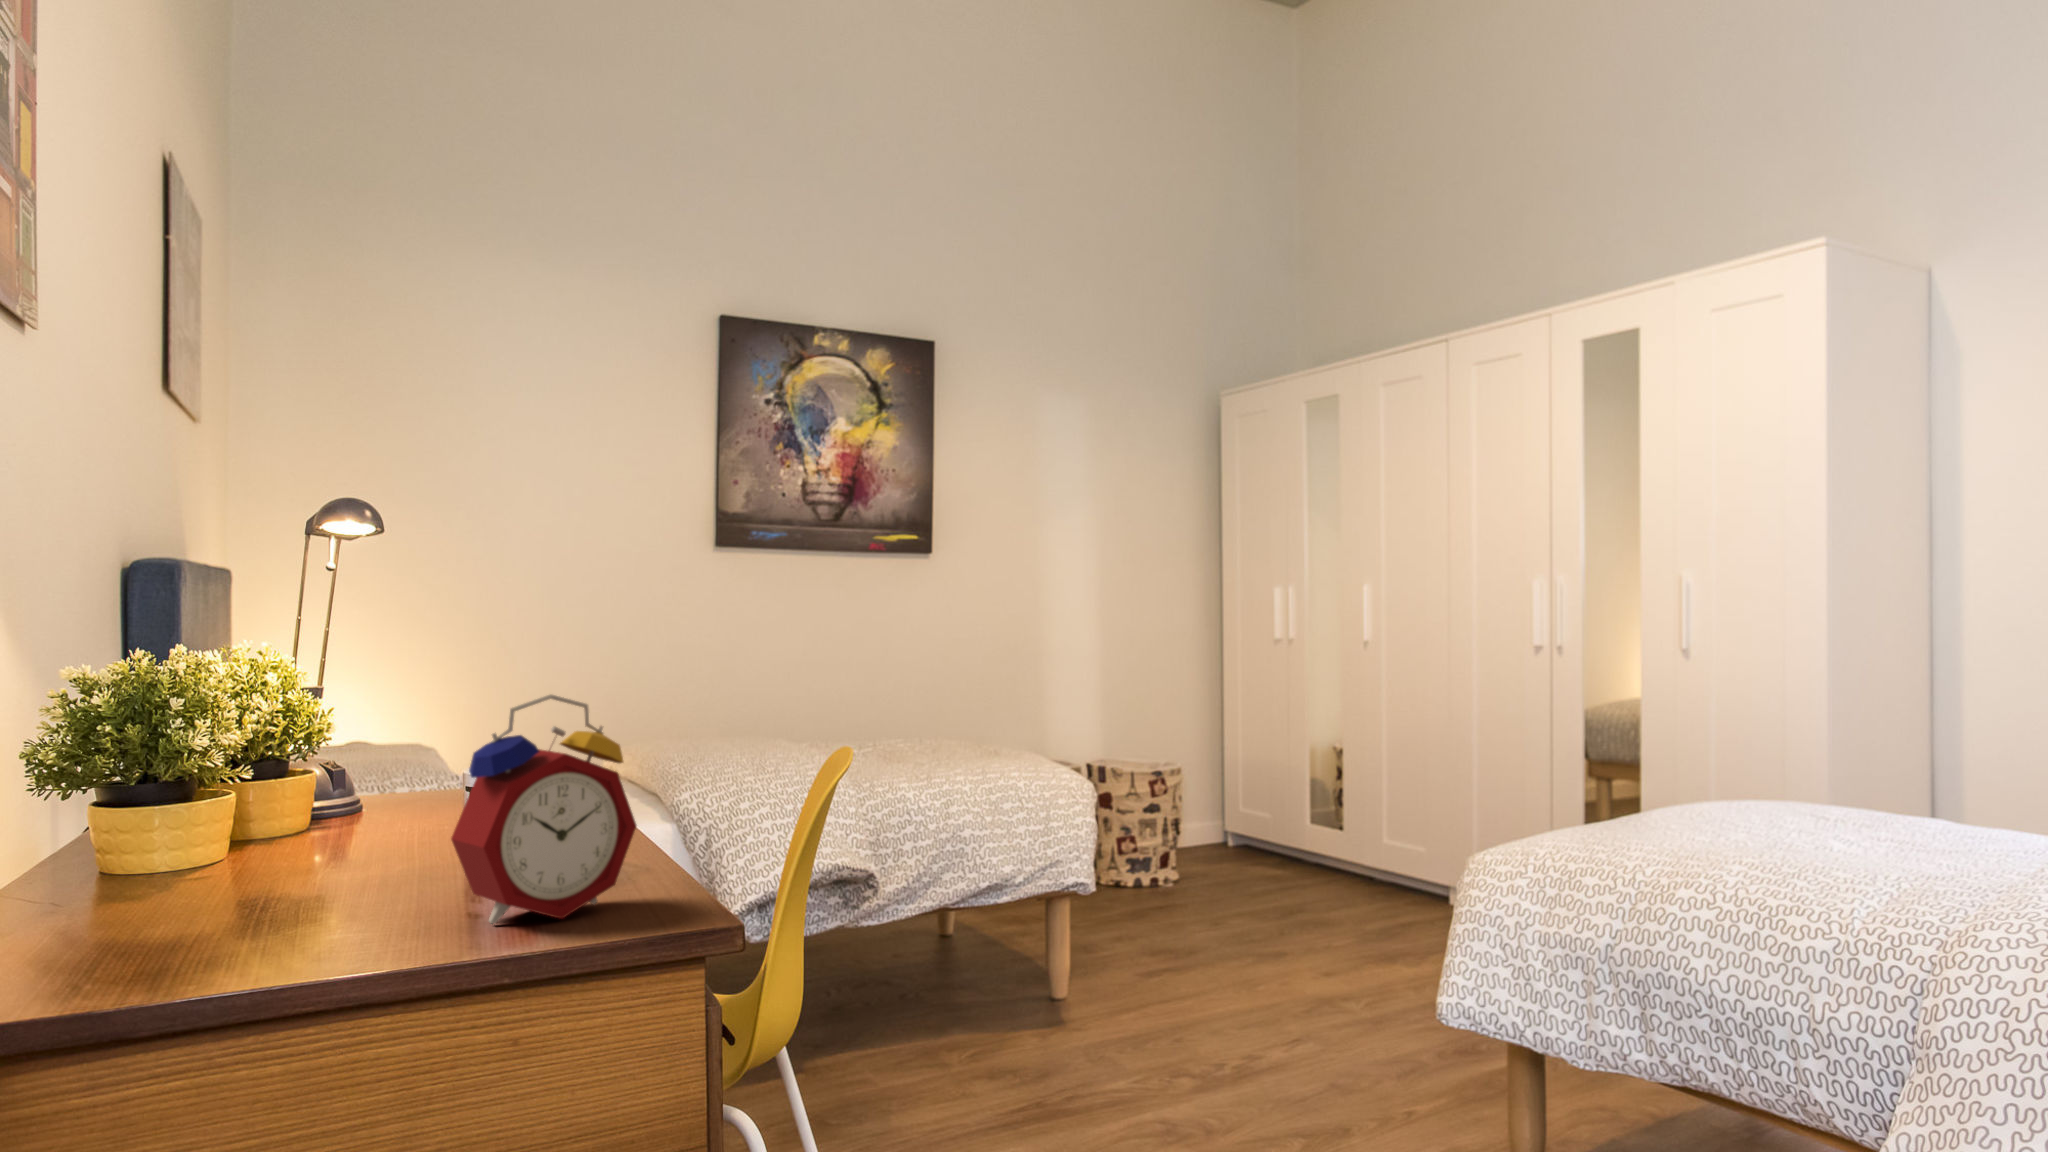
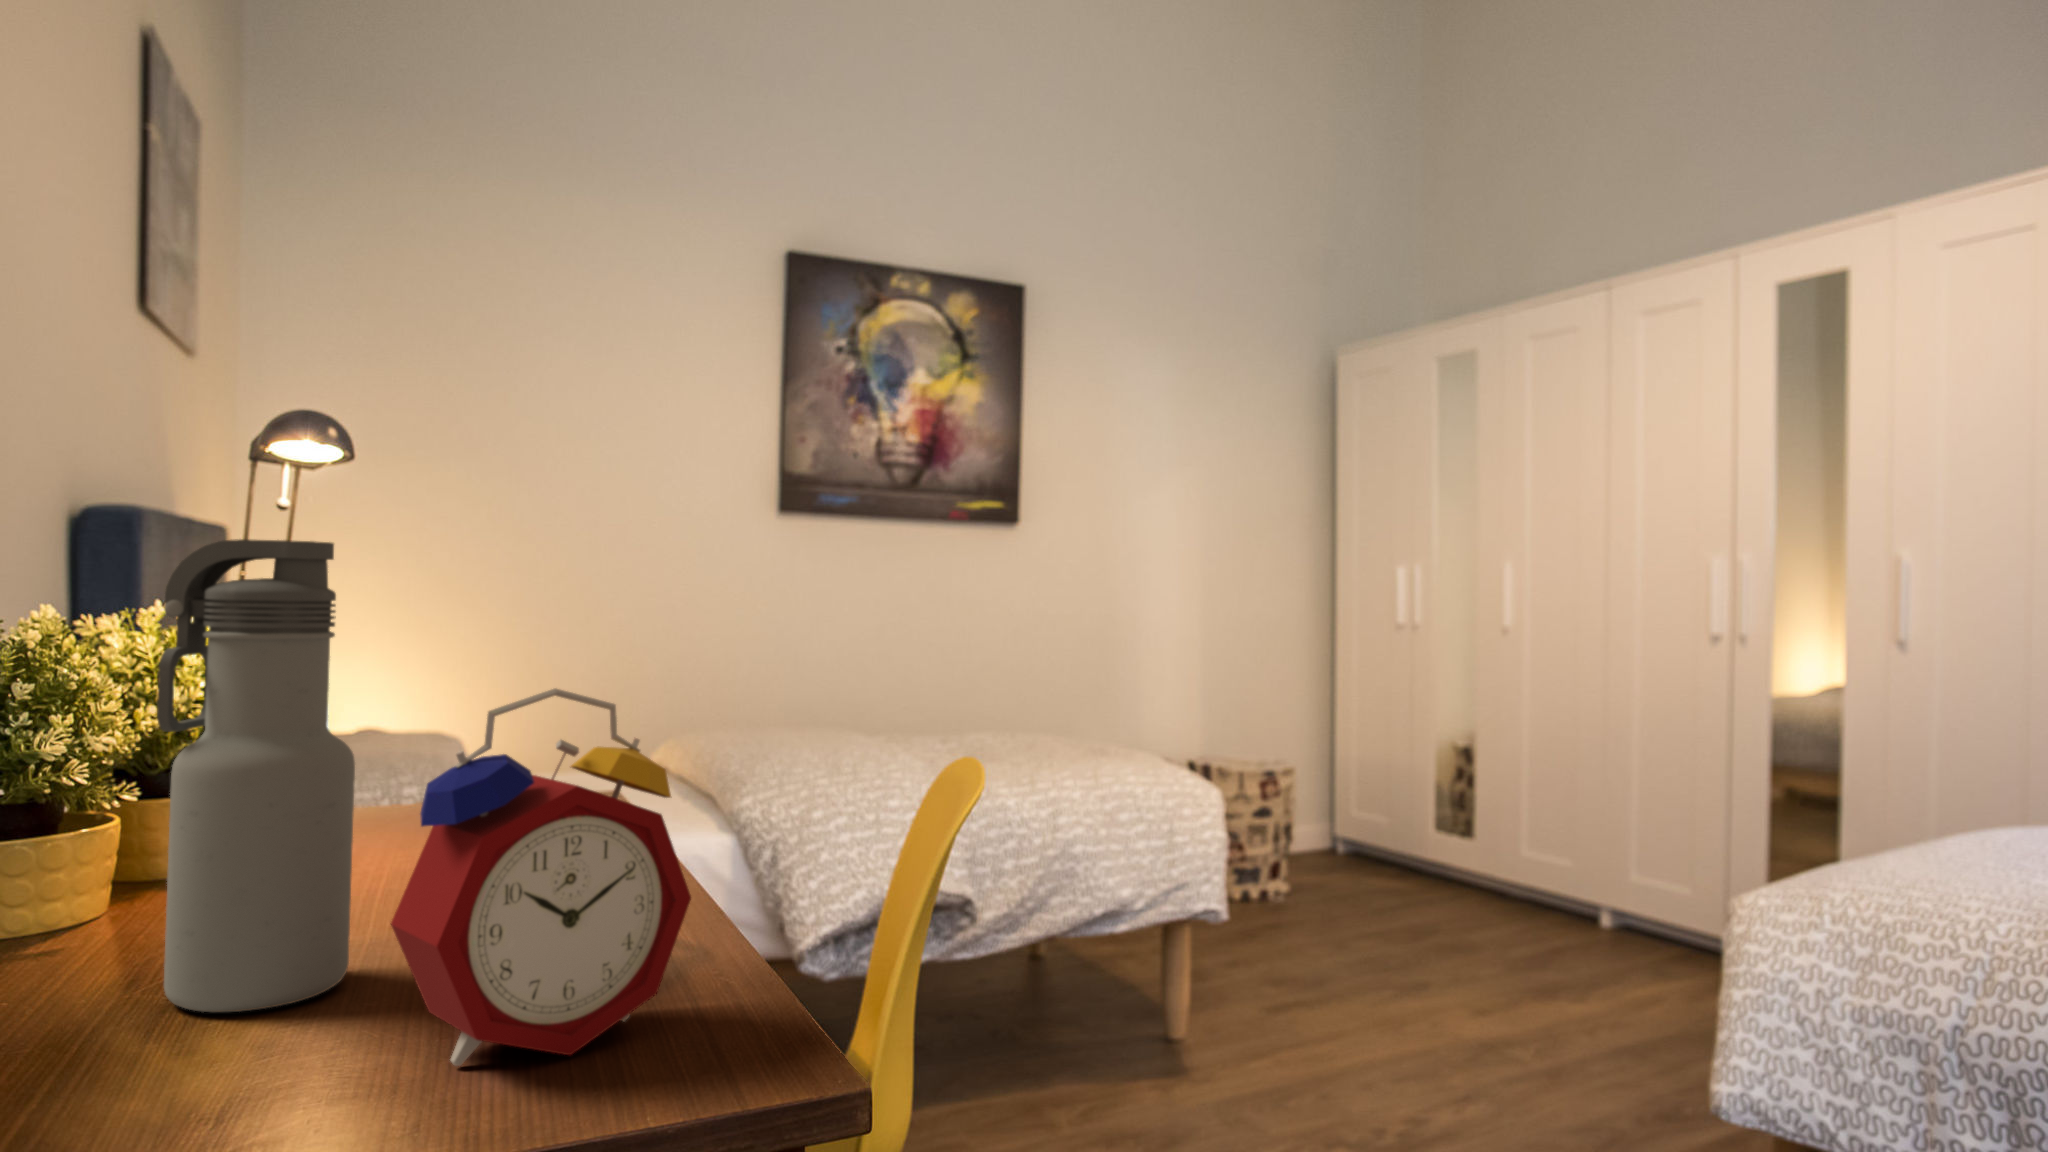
water bottle: none [292,602,411,903] -> present [157,539,355,1012]

